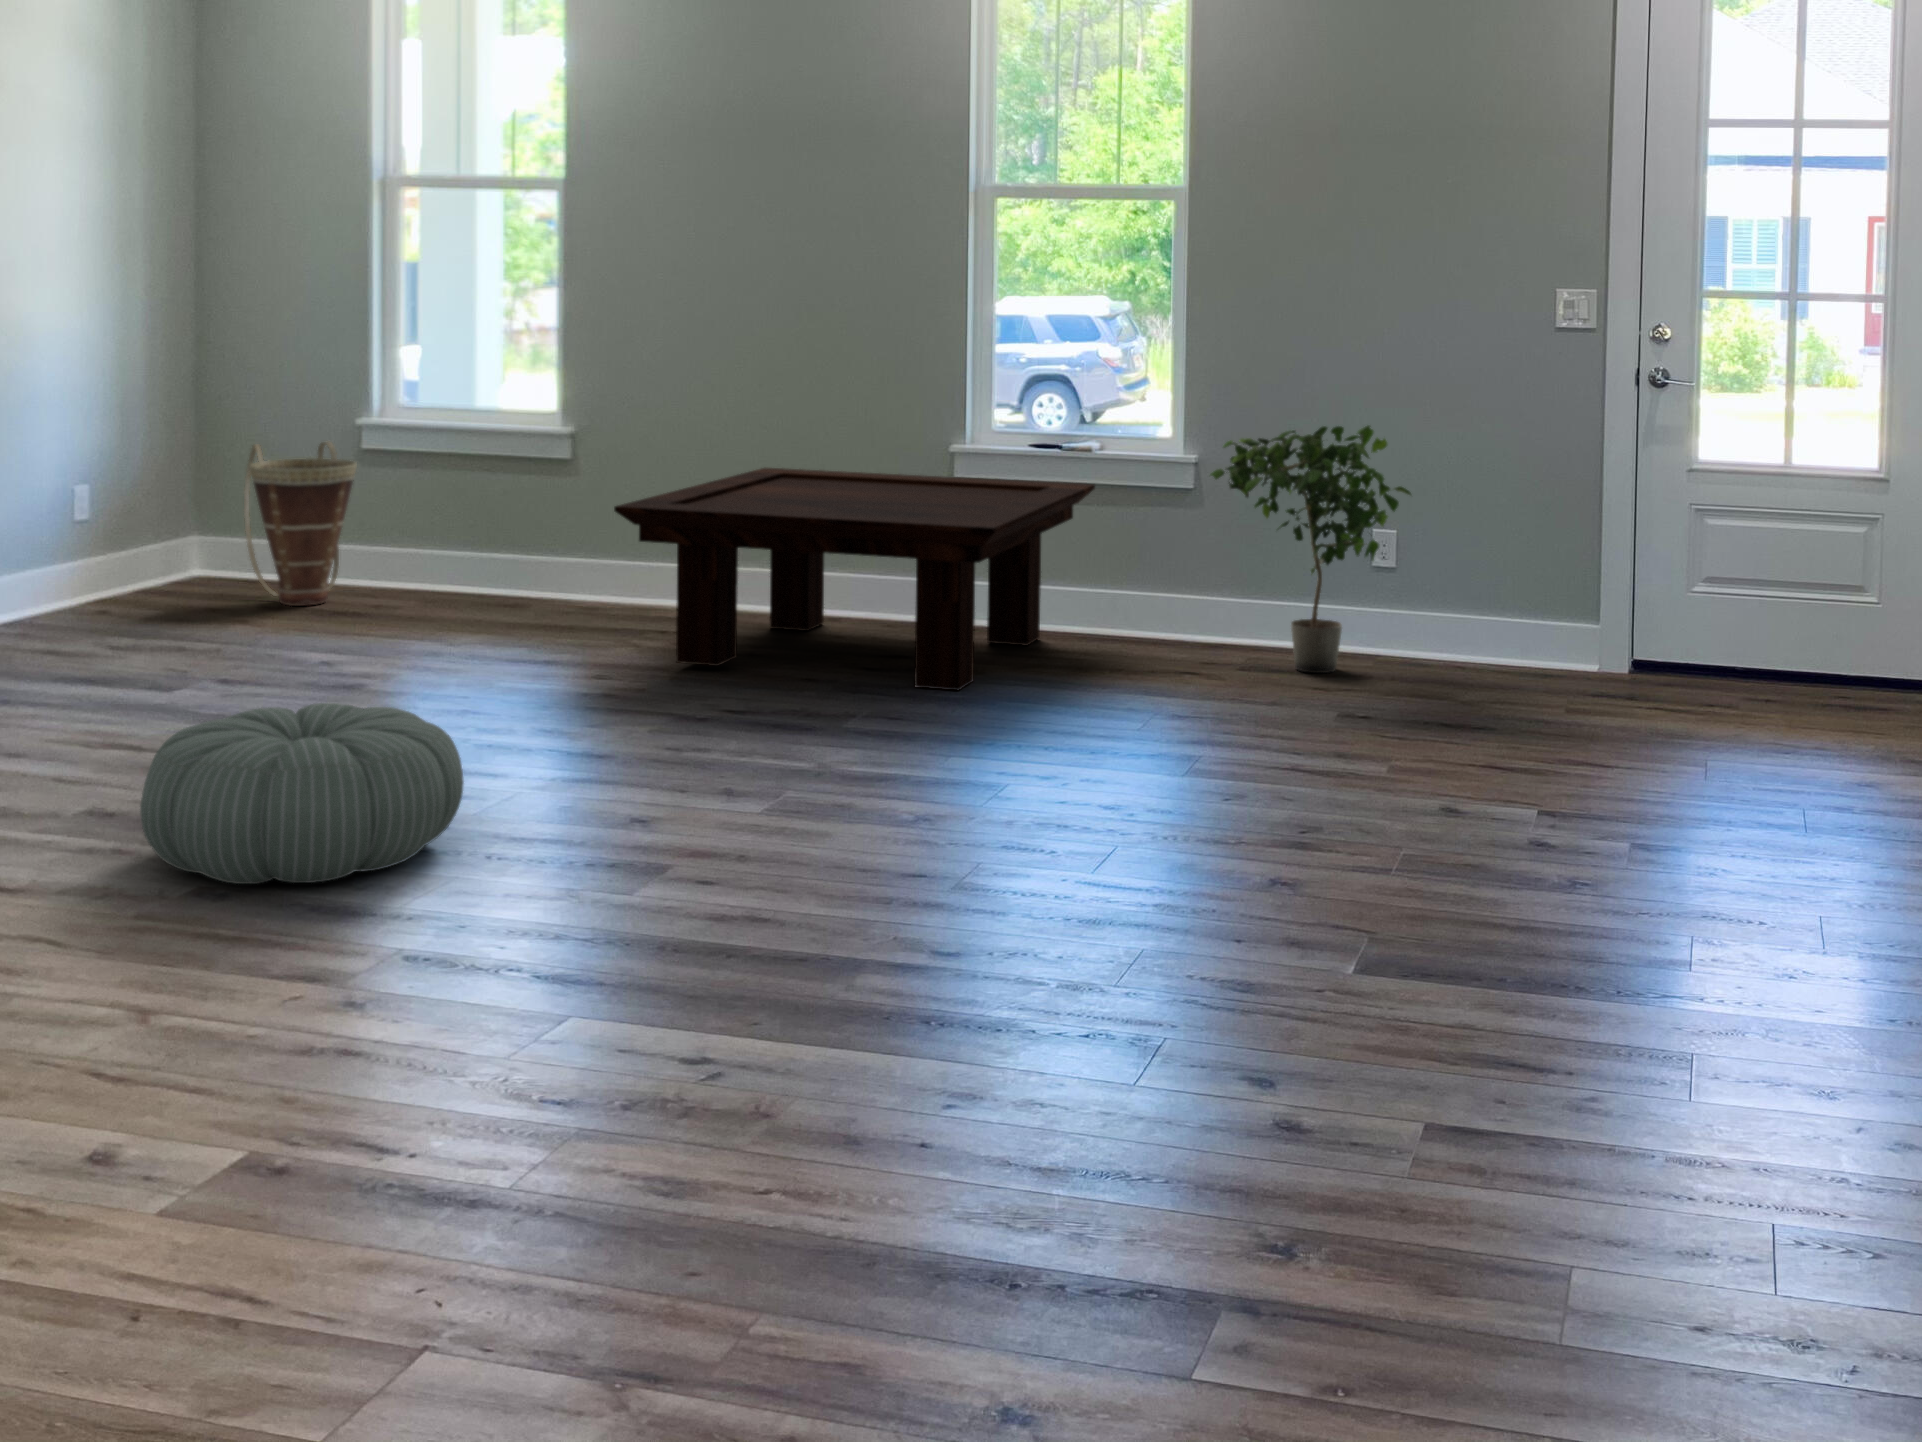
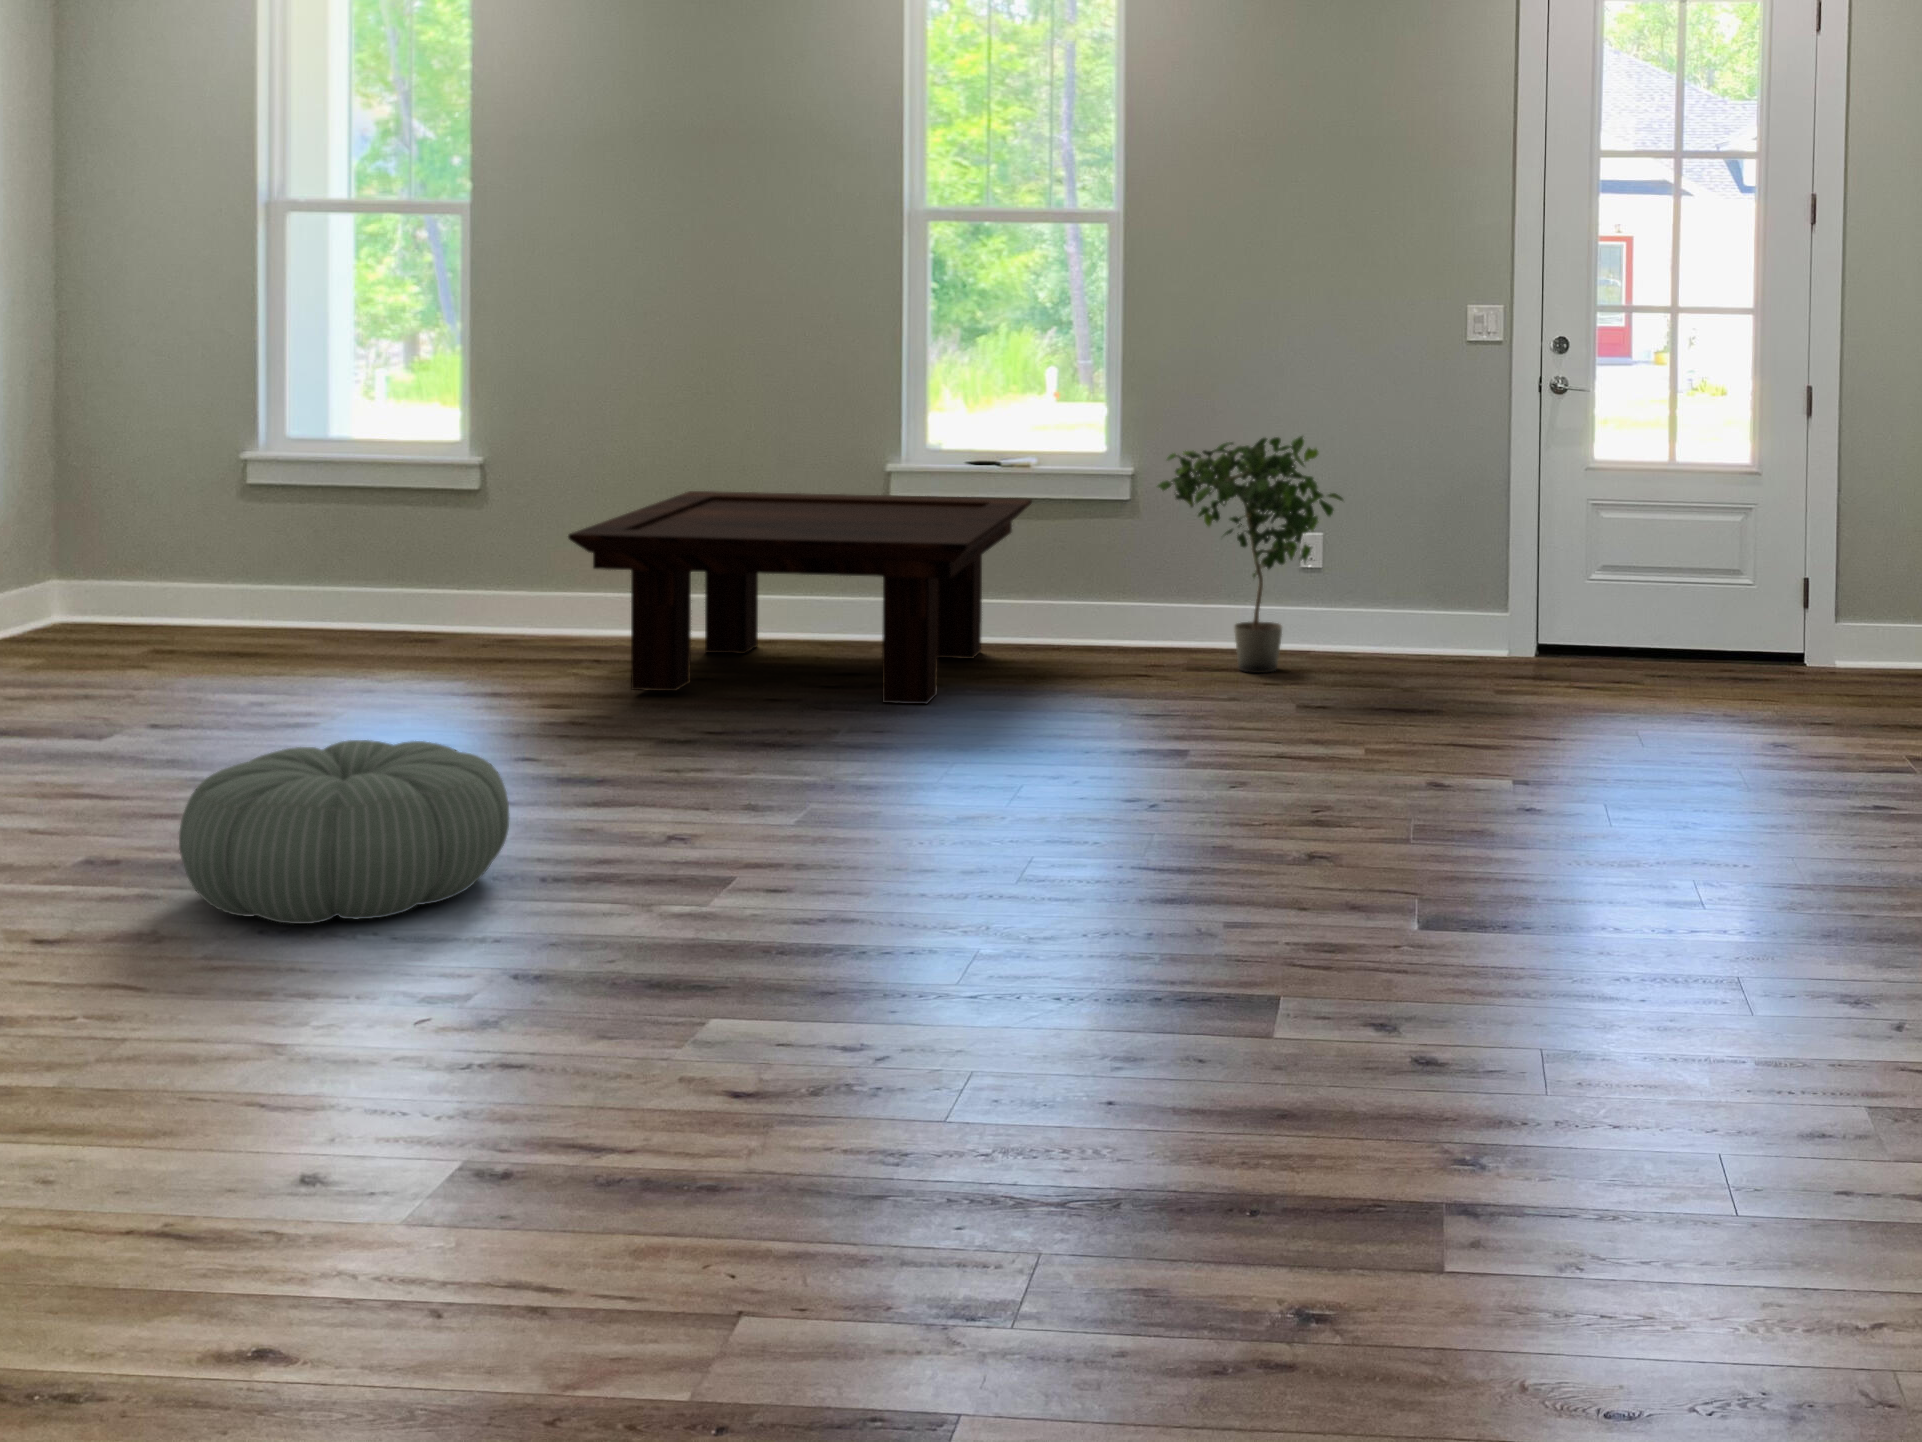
basket: present [244,442,357,606] -> none [112,476,245,650]

